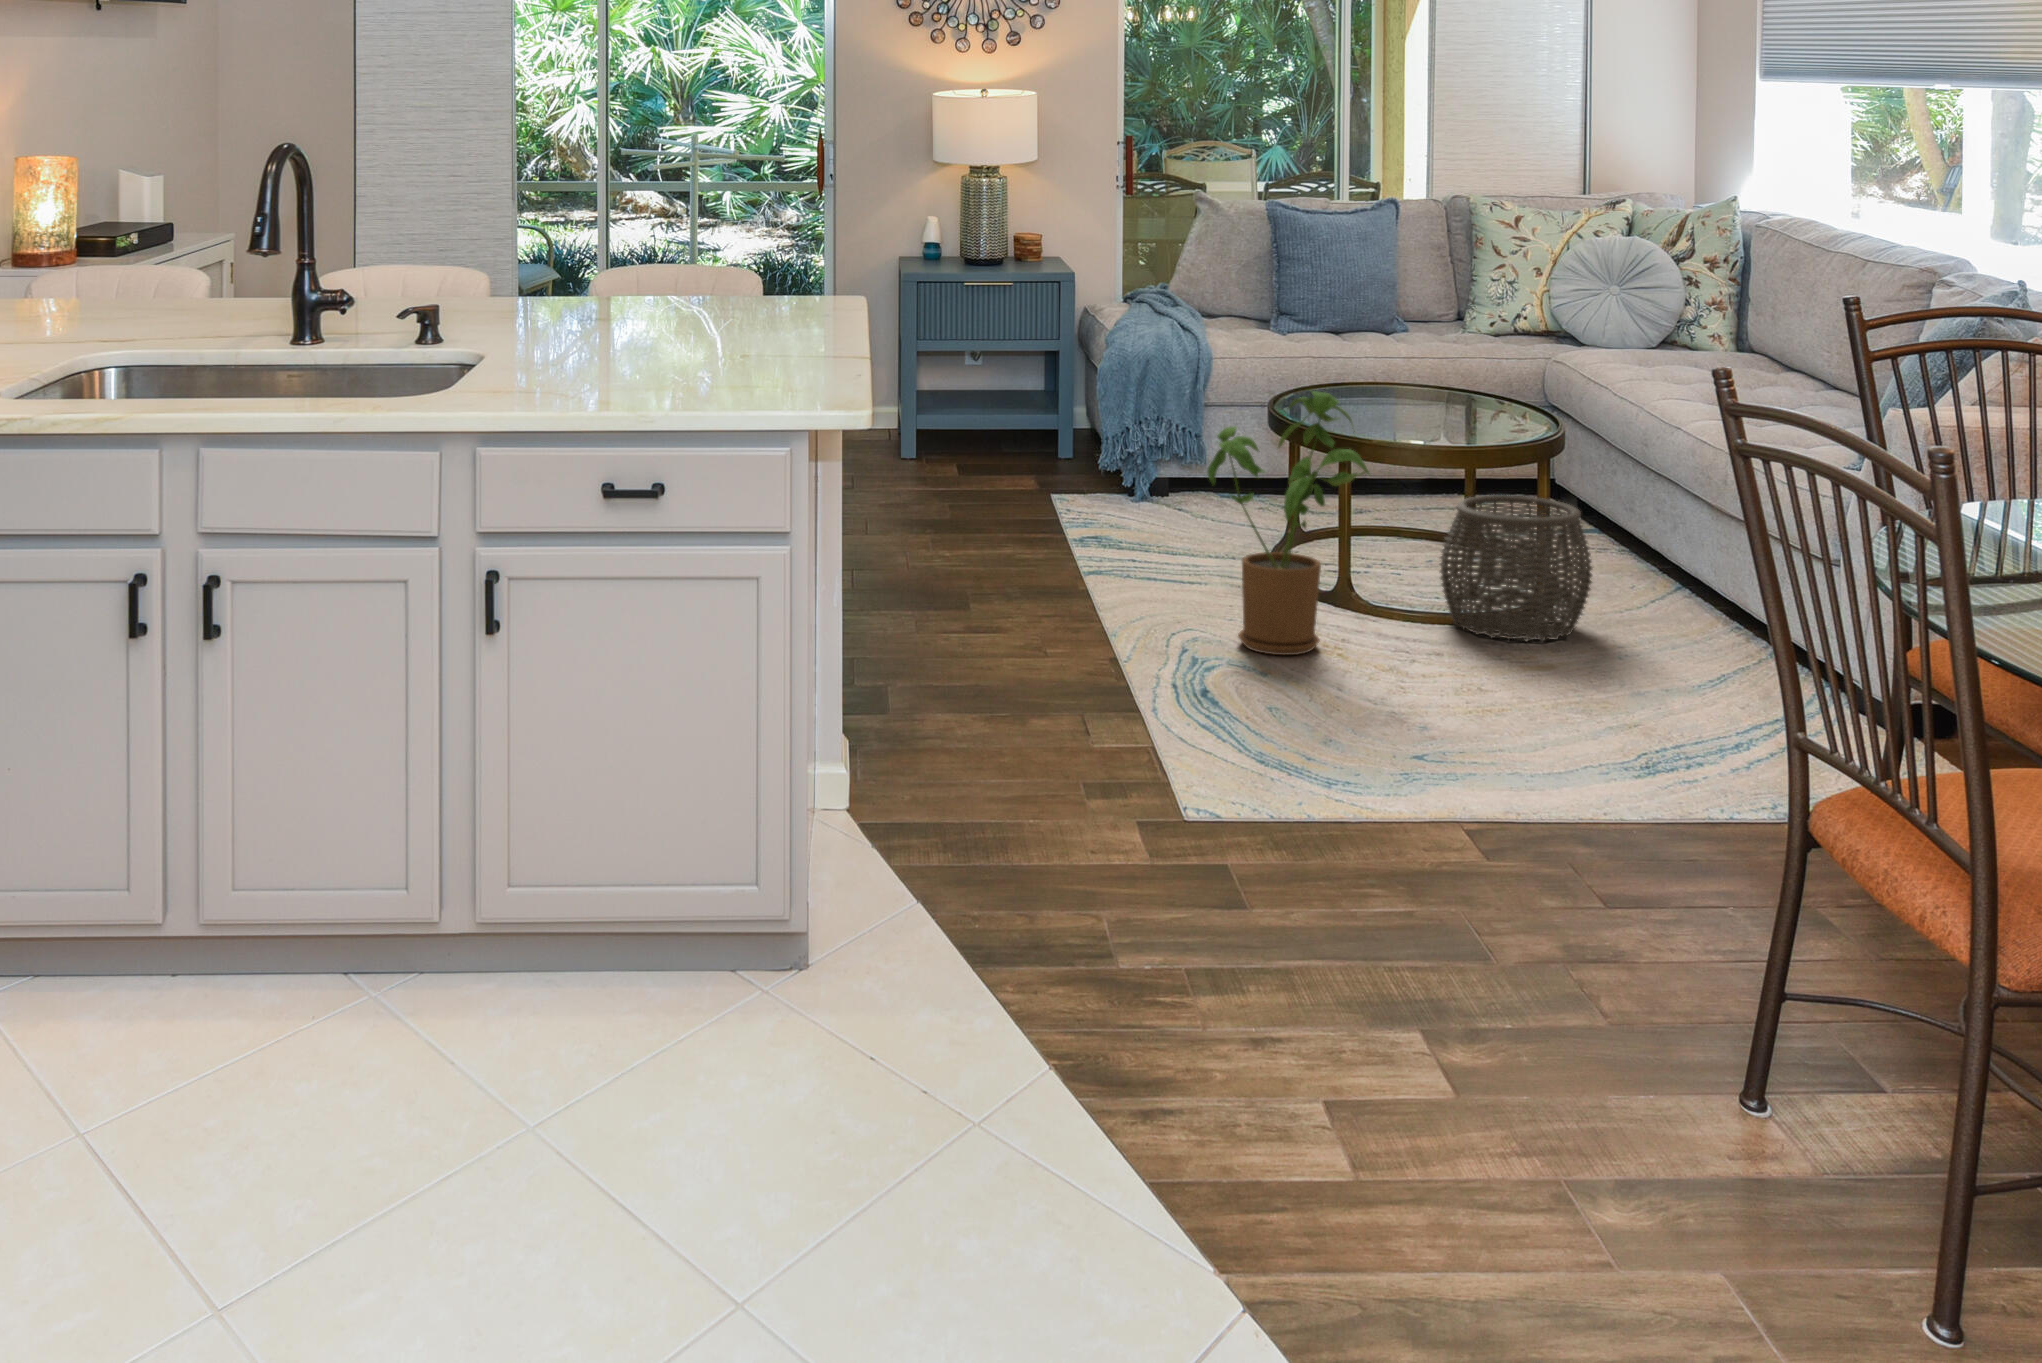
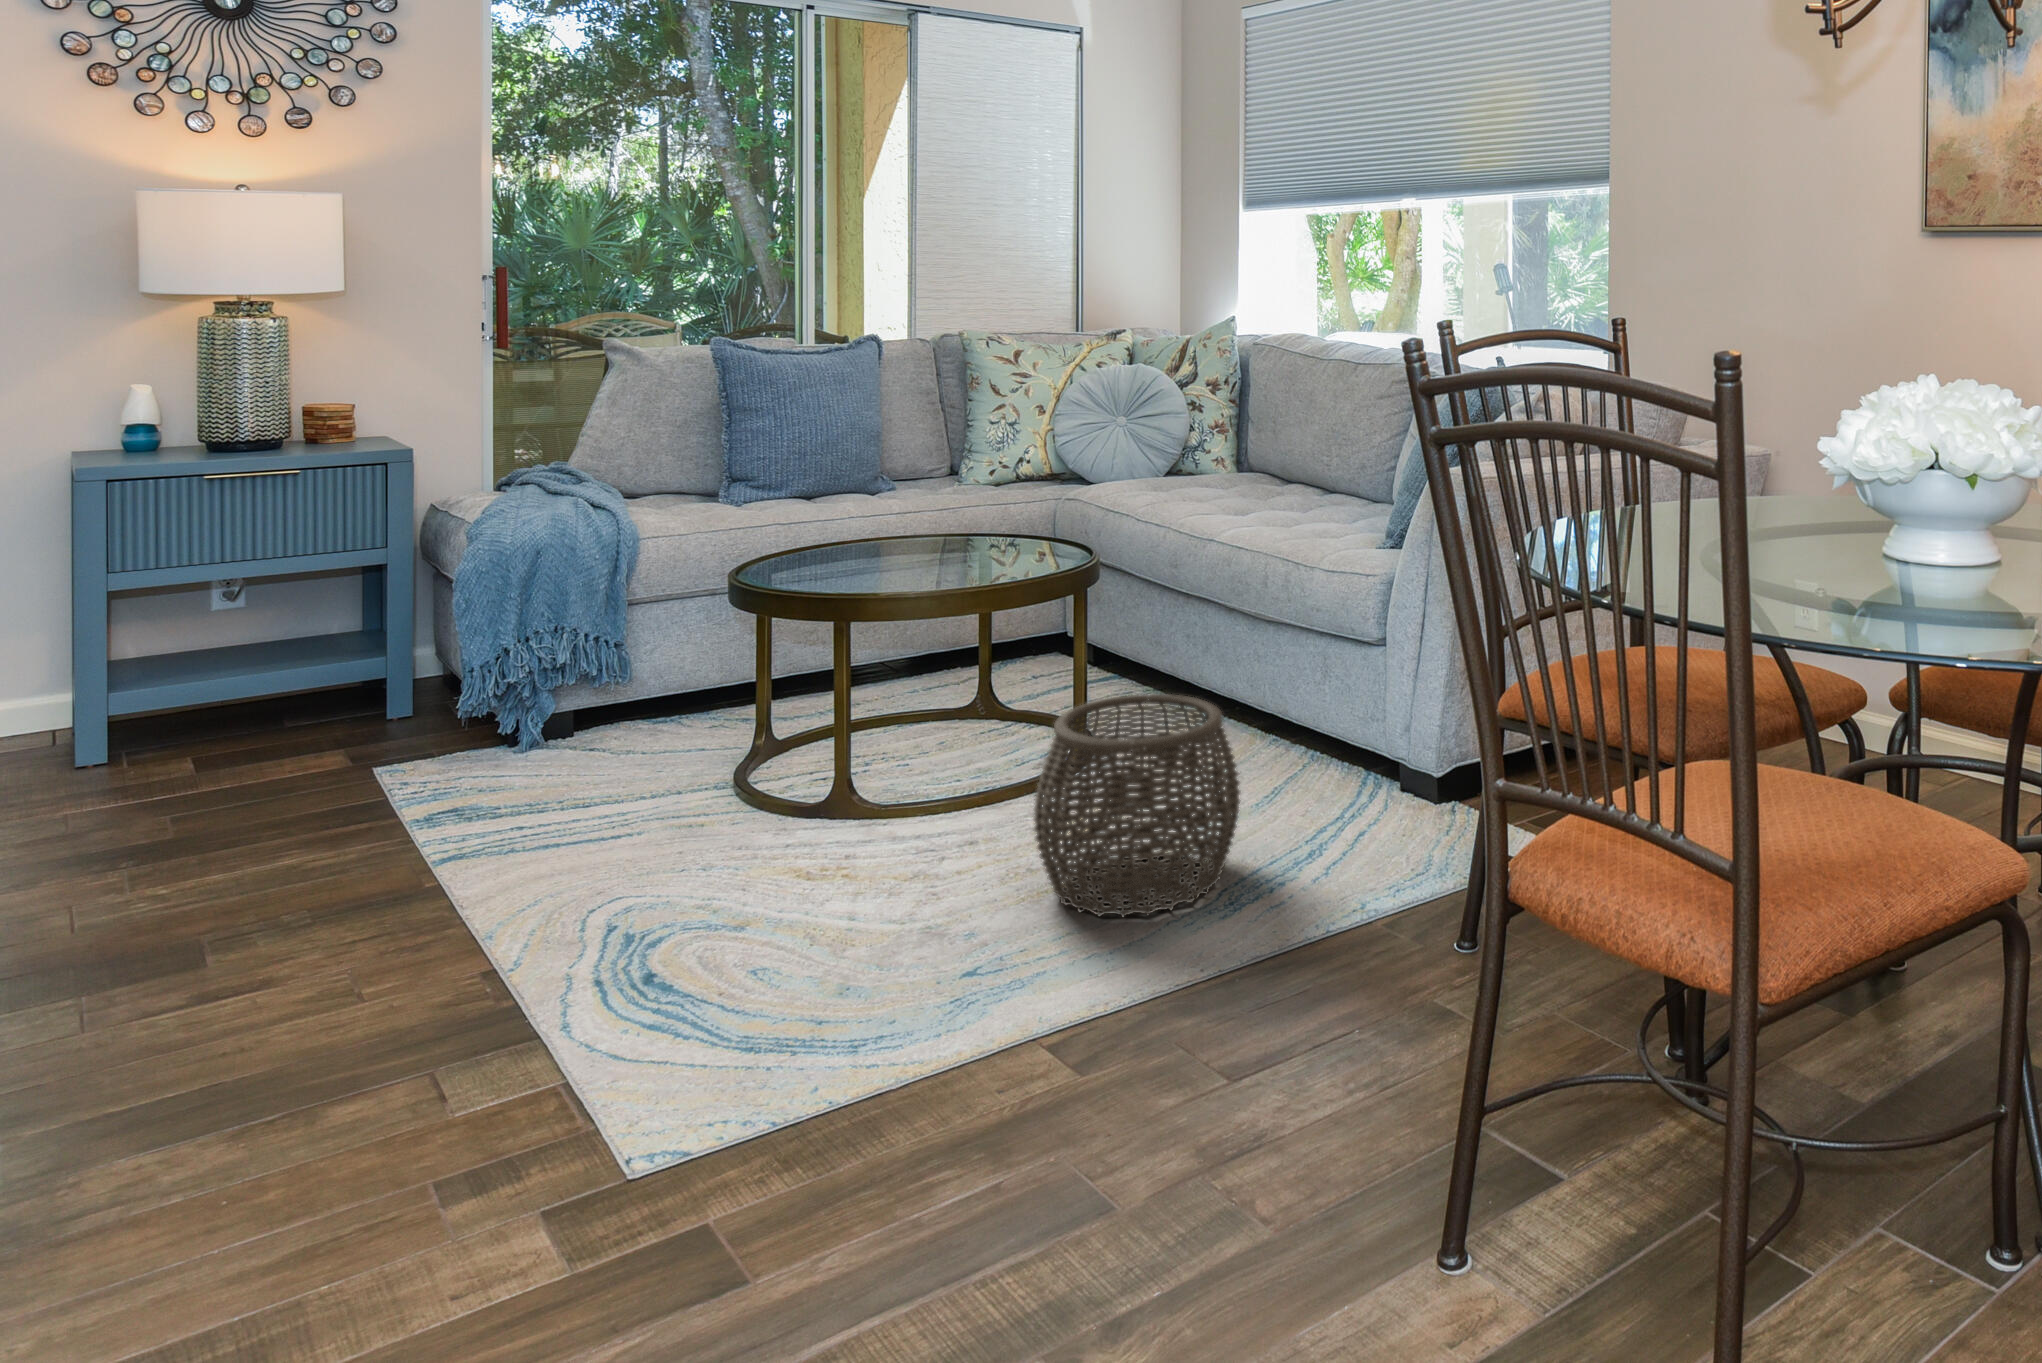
house plant: present [1208,391,1369,655] -> none [636,601,956,1085]

